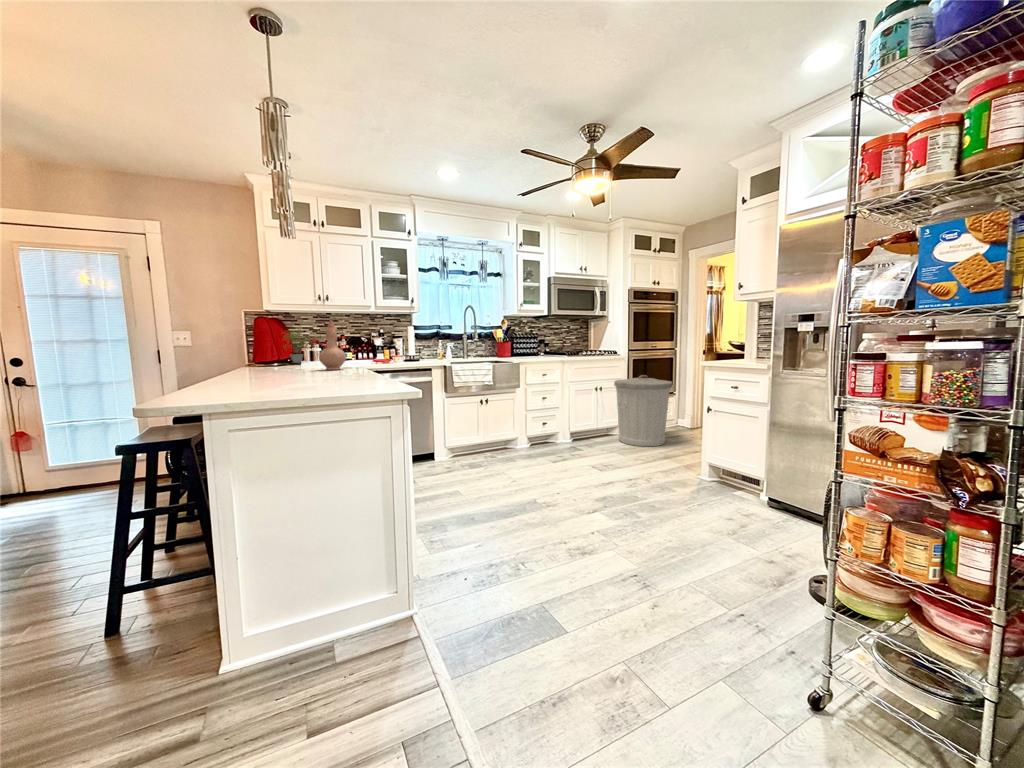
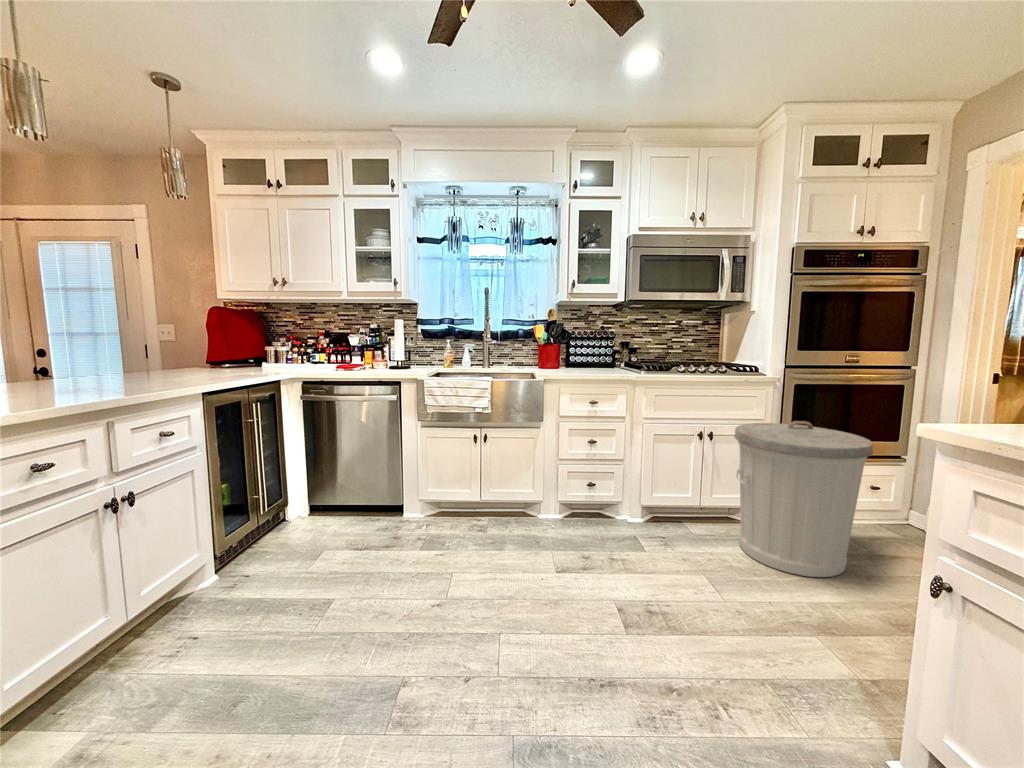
vase: present [319,320,346,370] -> none [143,310,190,384]
potted plant: present [284,324,311,363] -> none [249,315,292,365]

